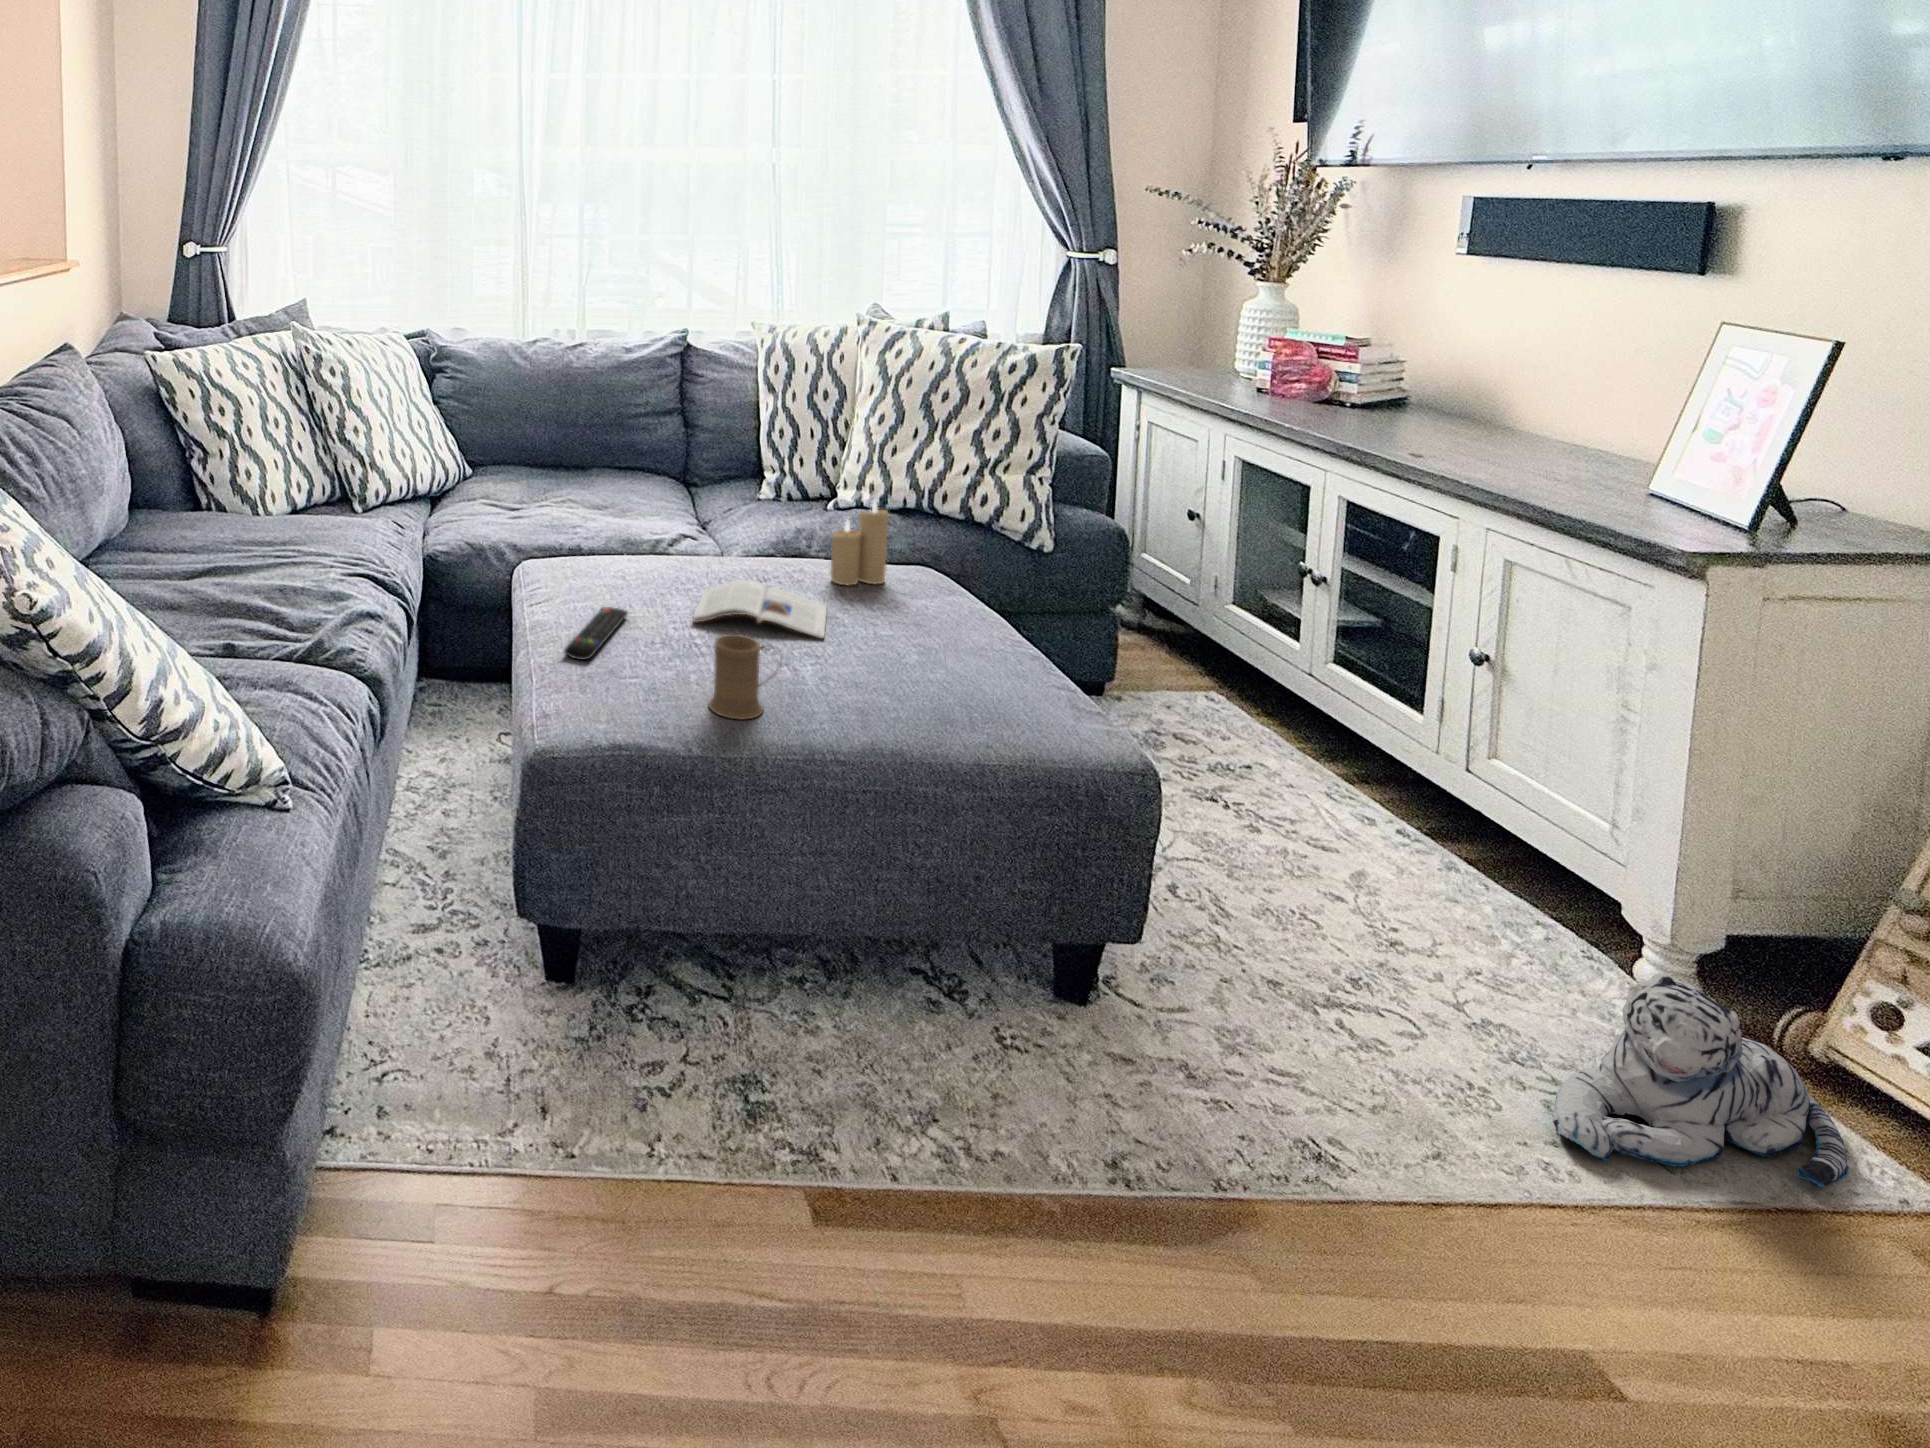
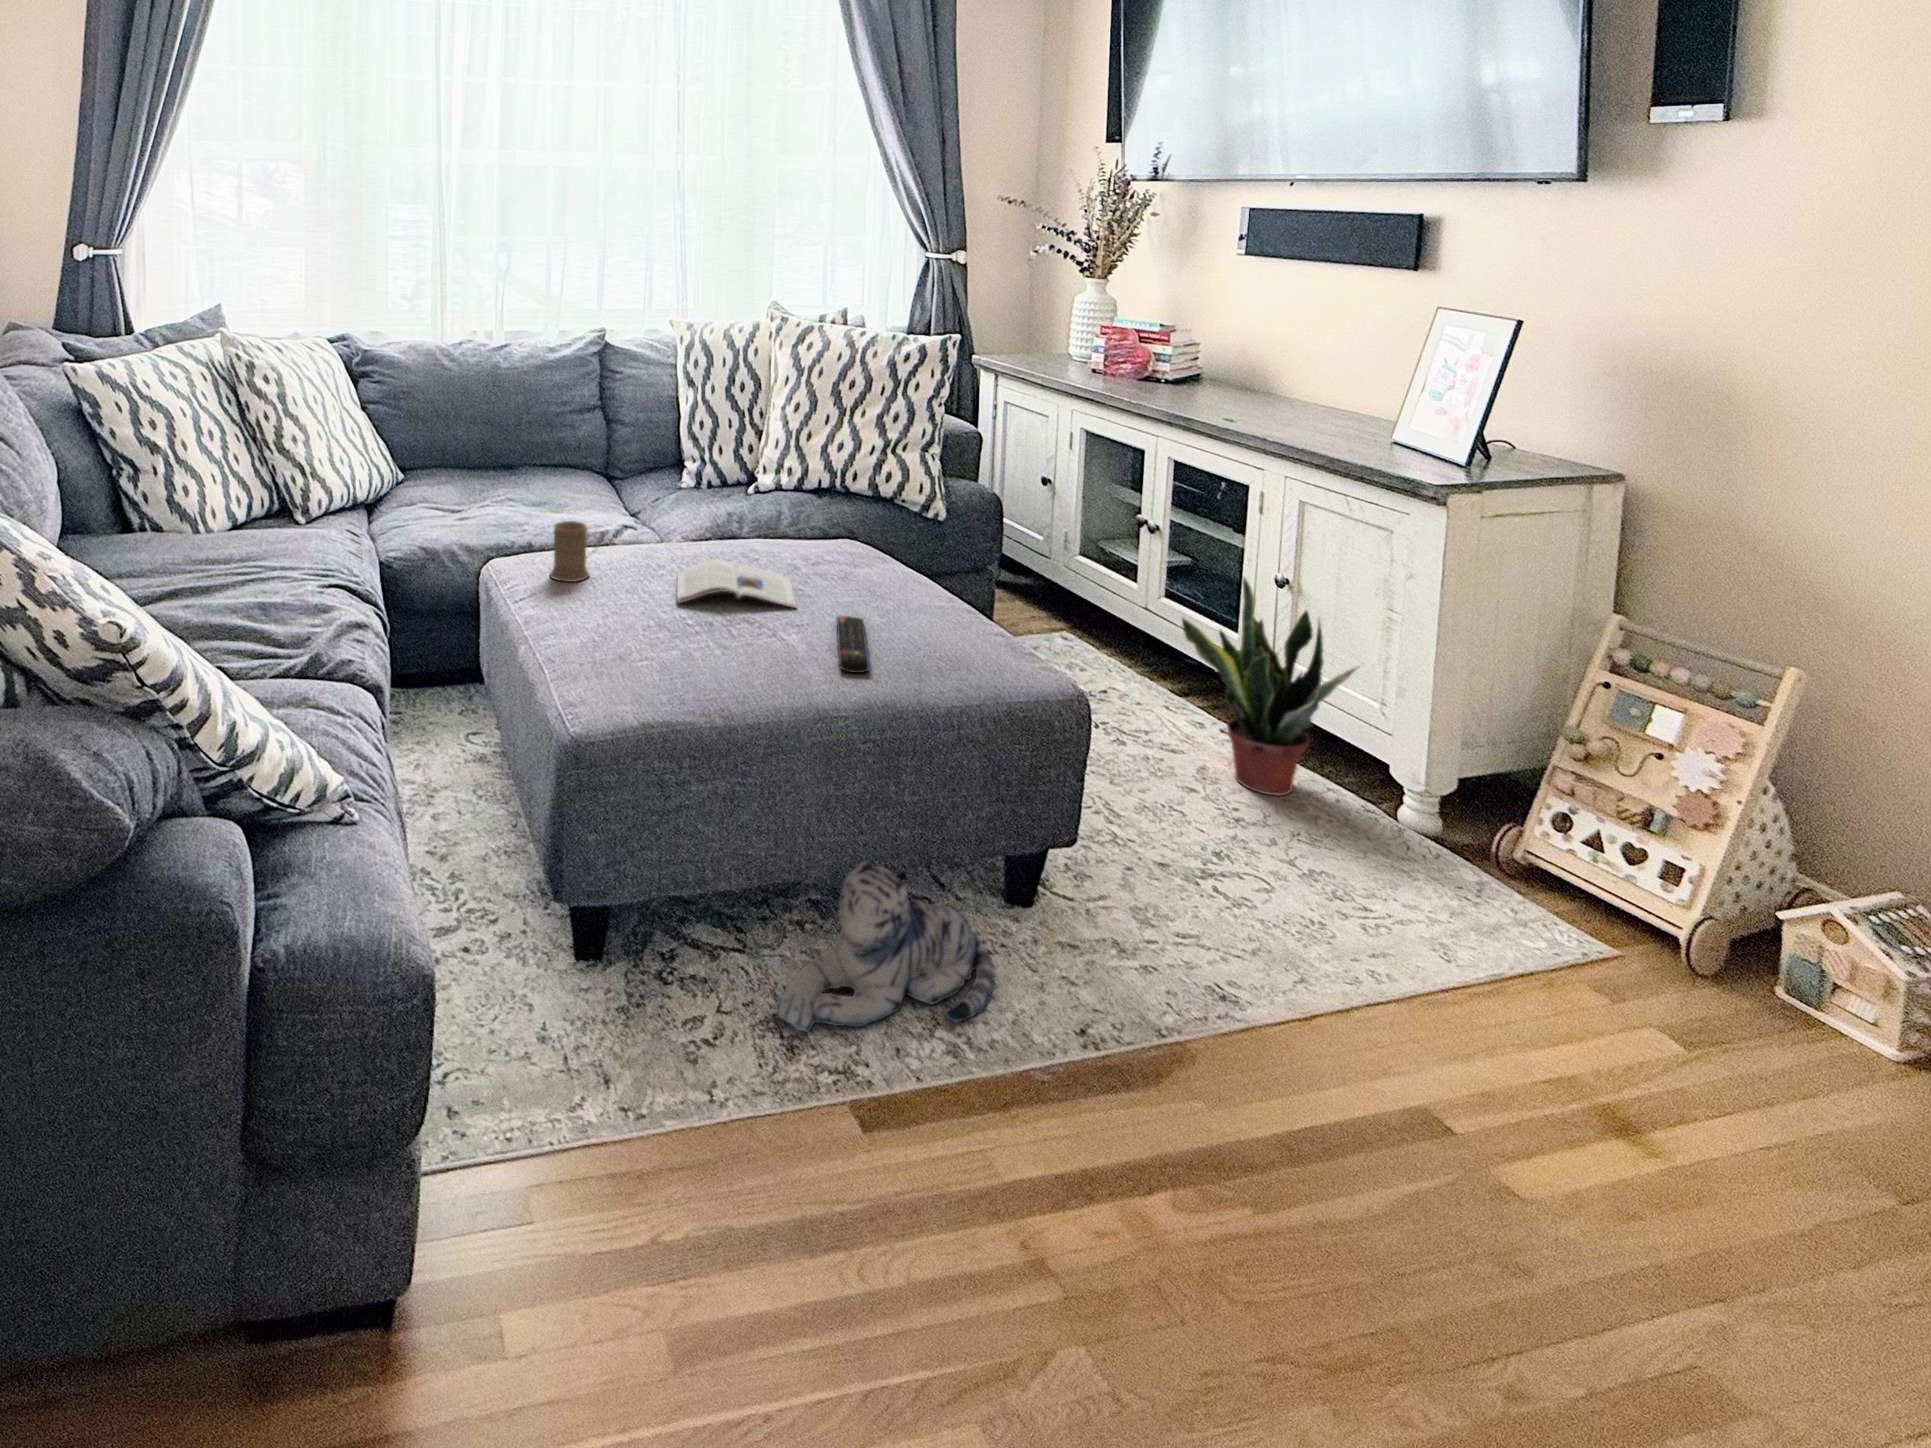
candle: present [830,501,888,585] -> none [783,478,833,558]
remote control: present [564,607,628,660] -> present [836,616,869,673]
mug: present [709,634,781,720] -> present [550,521,593,582]
potted plant: none [1328,650,1585,925] -> present [1182,578,1358,796]
plush toy: present [1553,973,1849,1187] -> present [778,862,995,1032]

